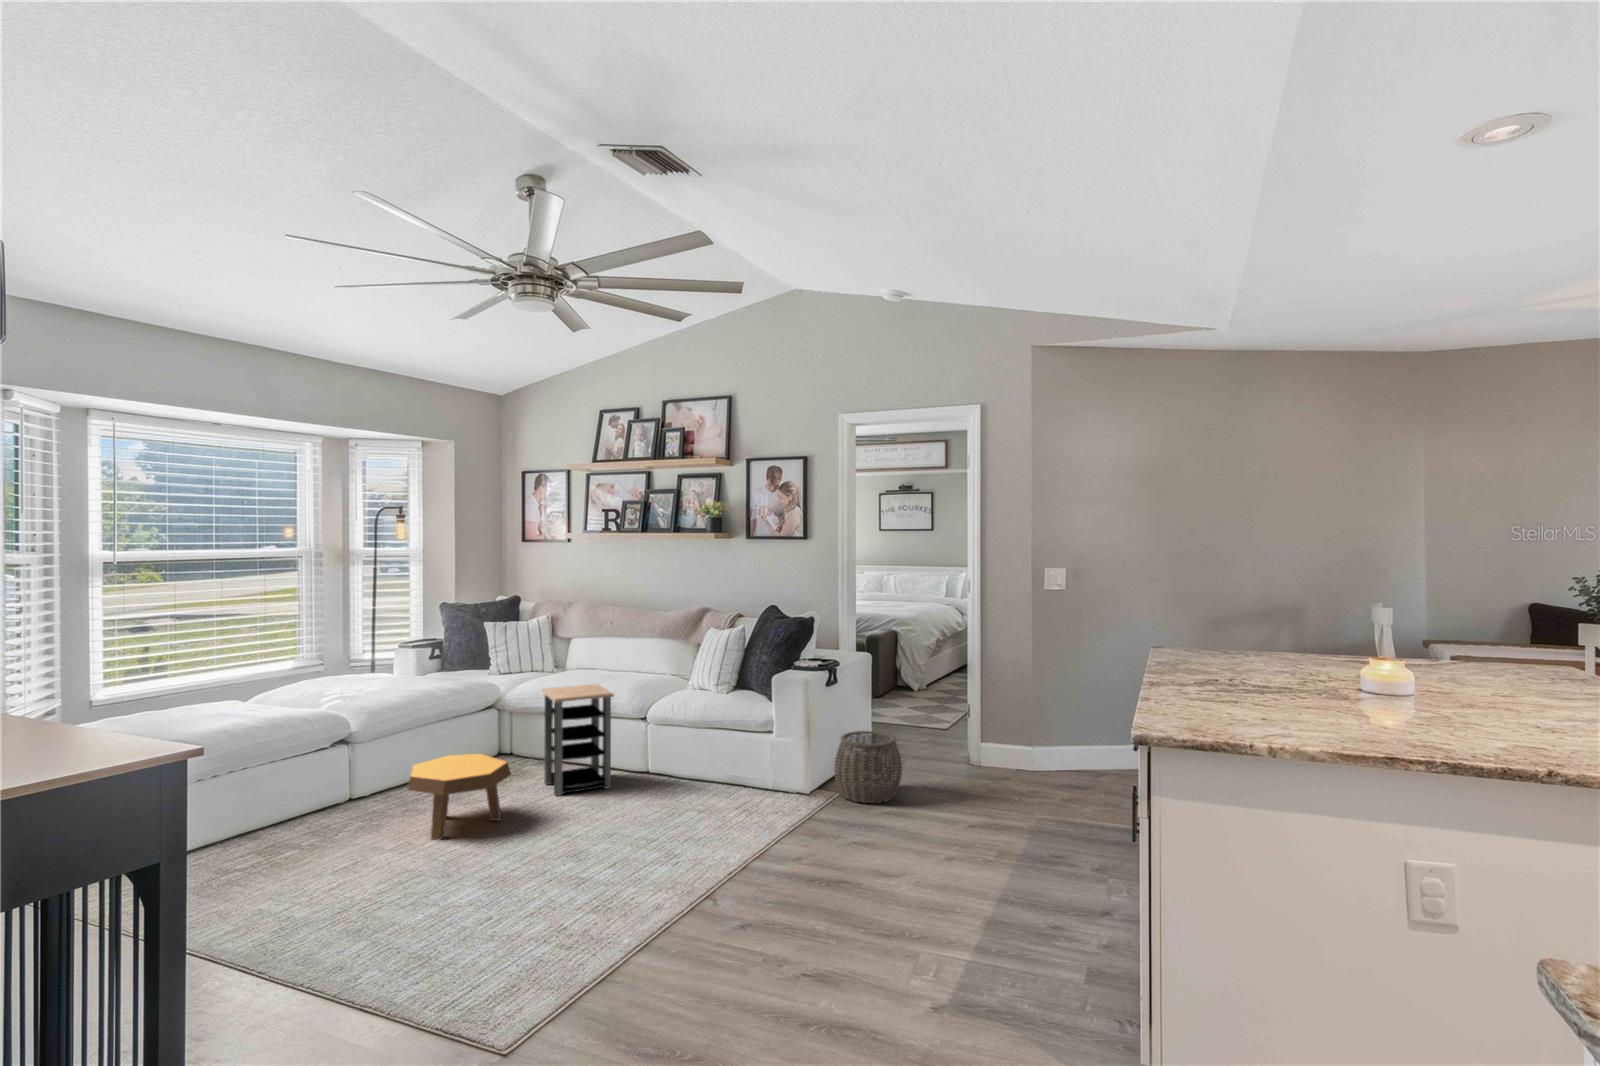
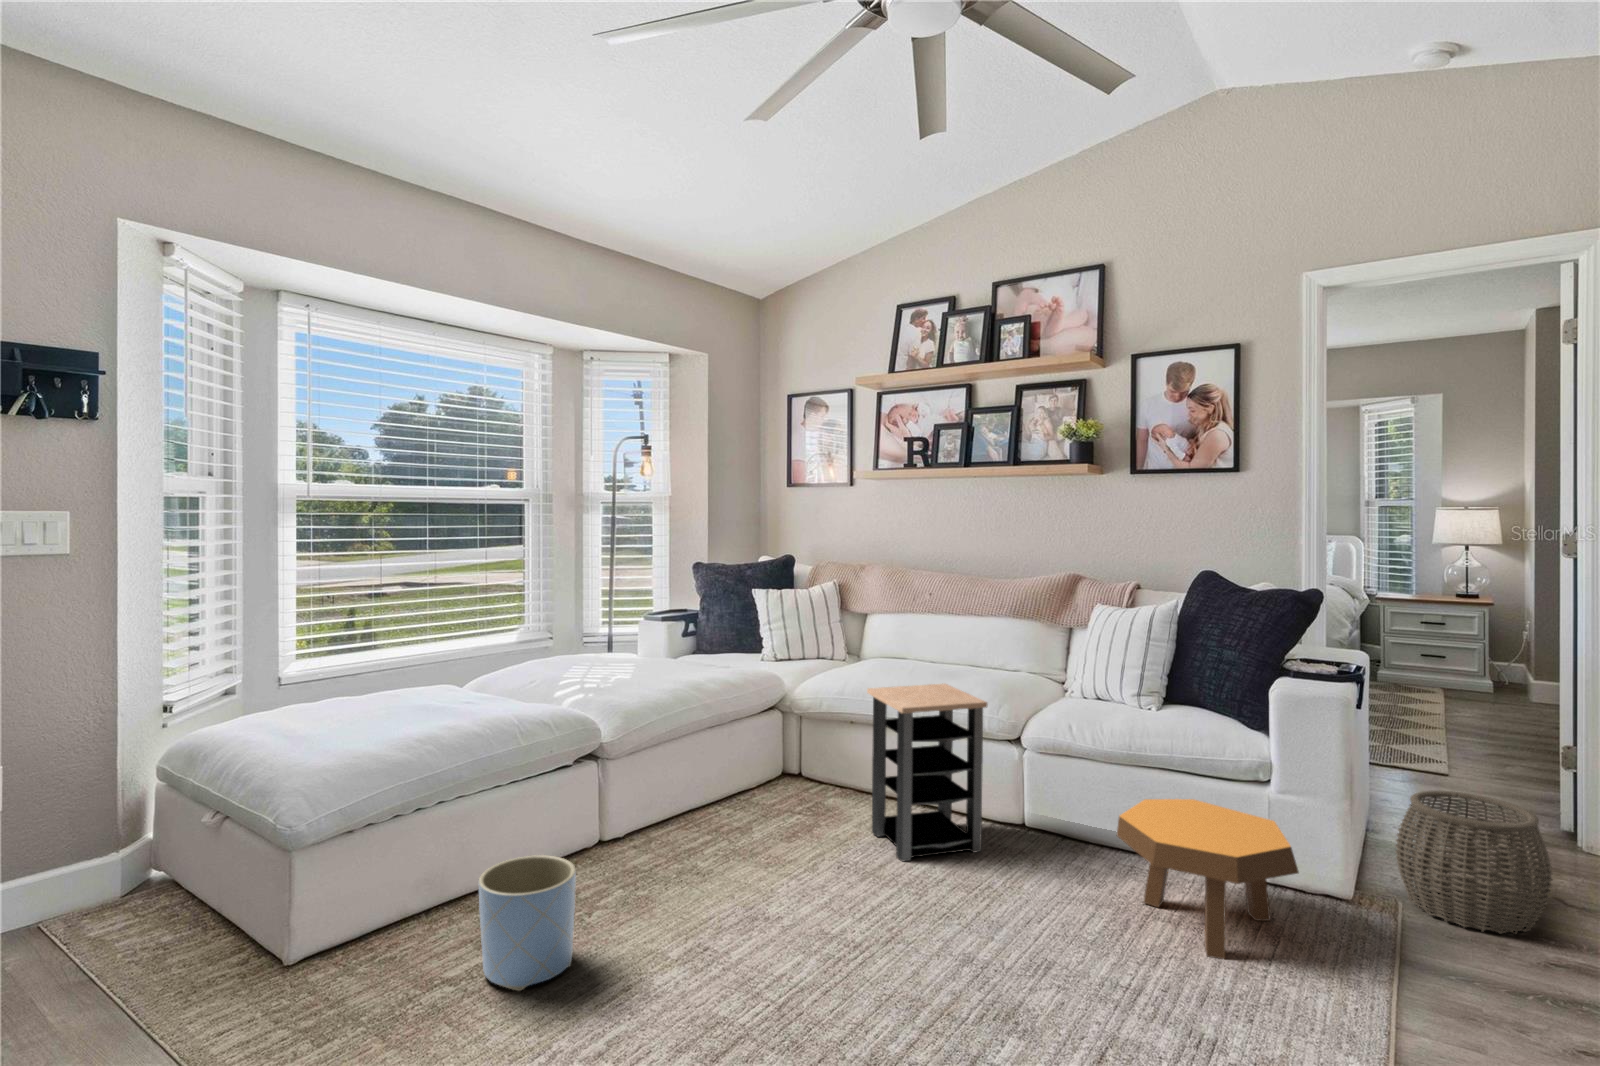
footstool: present [408,754,511,840] -> present [1117,799,1299,959]
planter: none [262,795,326,870] -> present [479,855,576,991]

